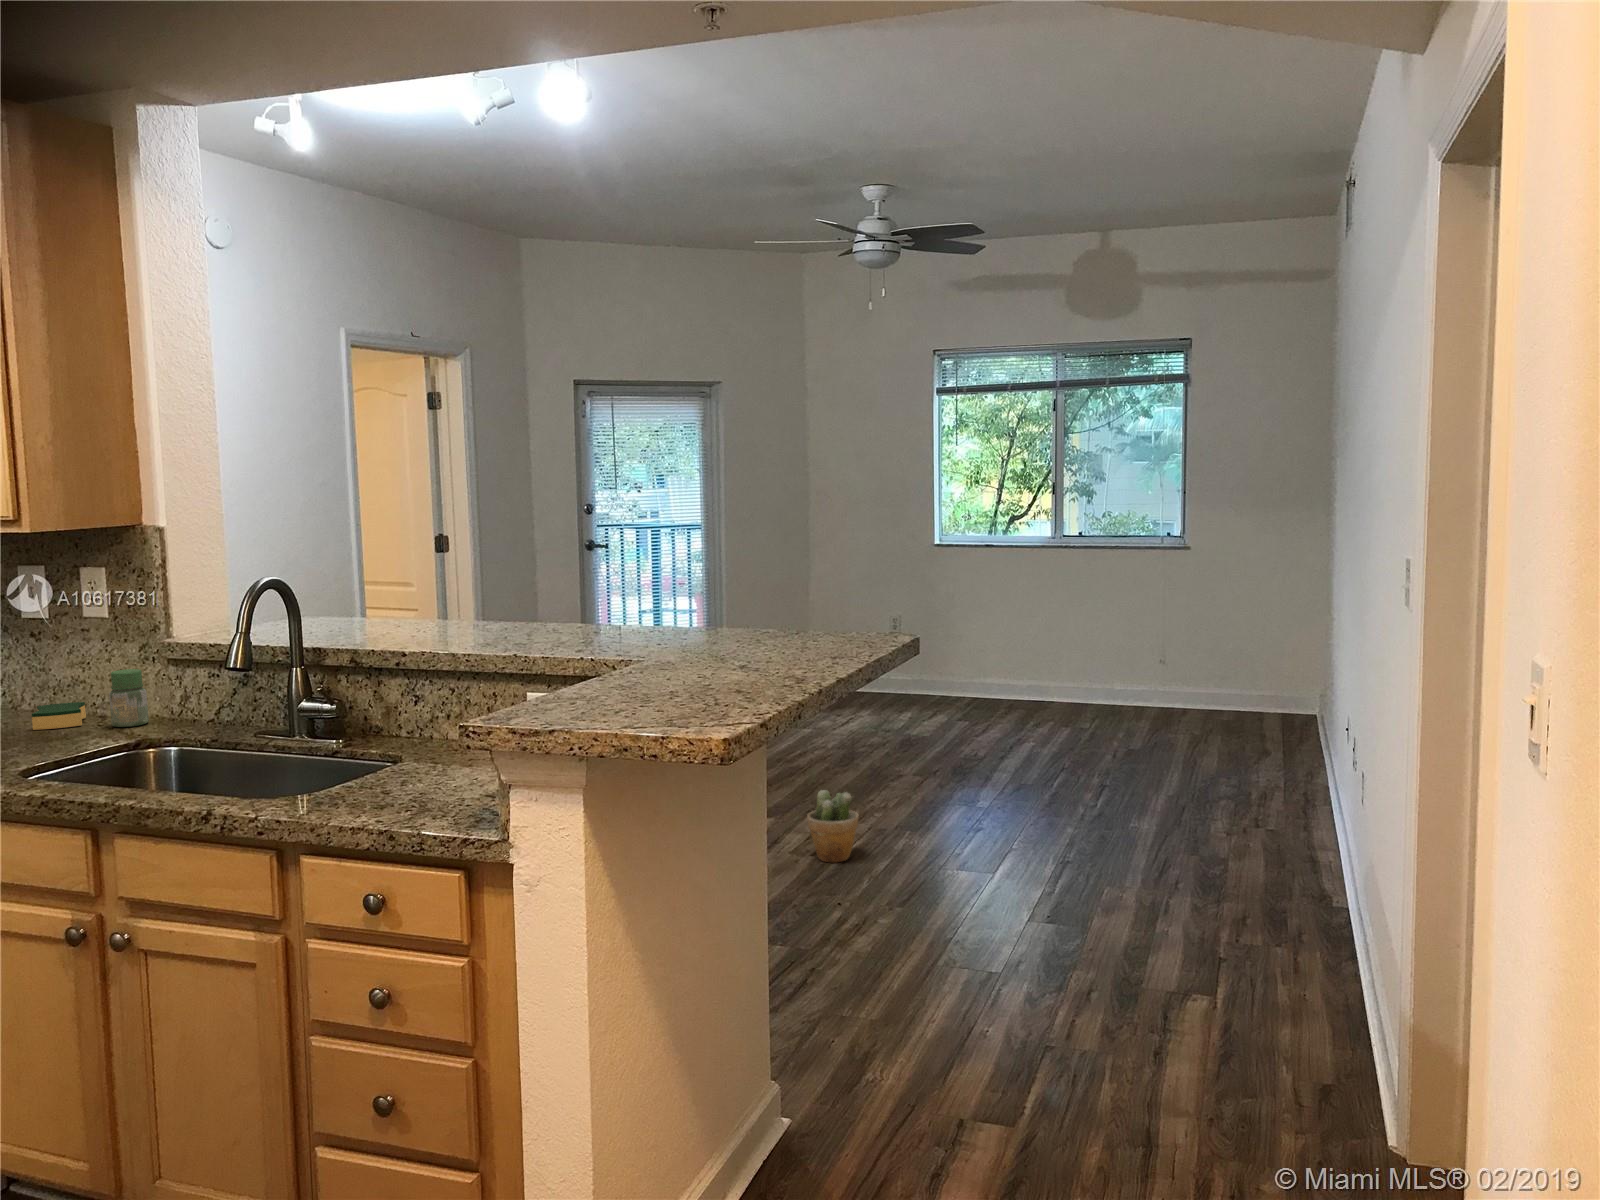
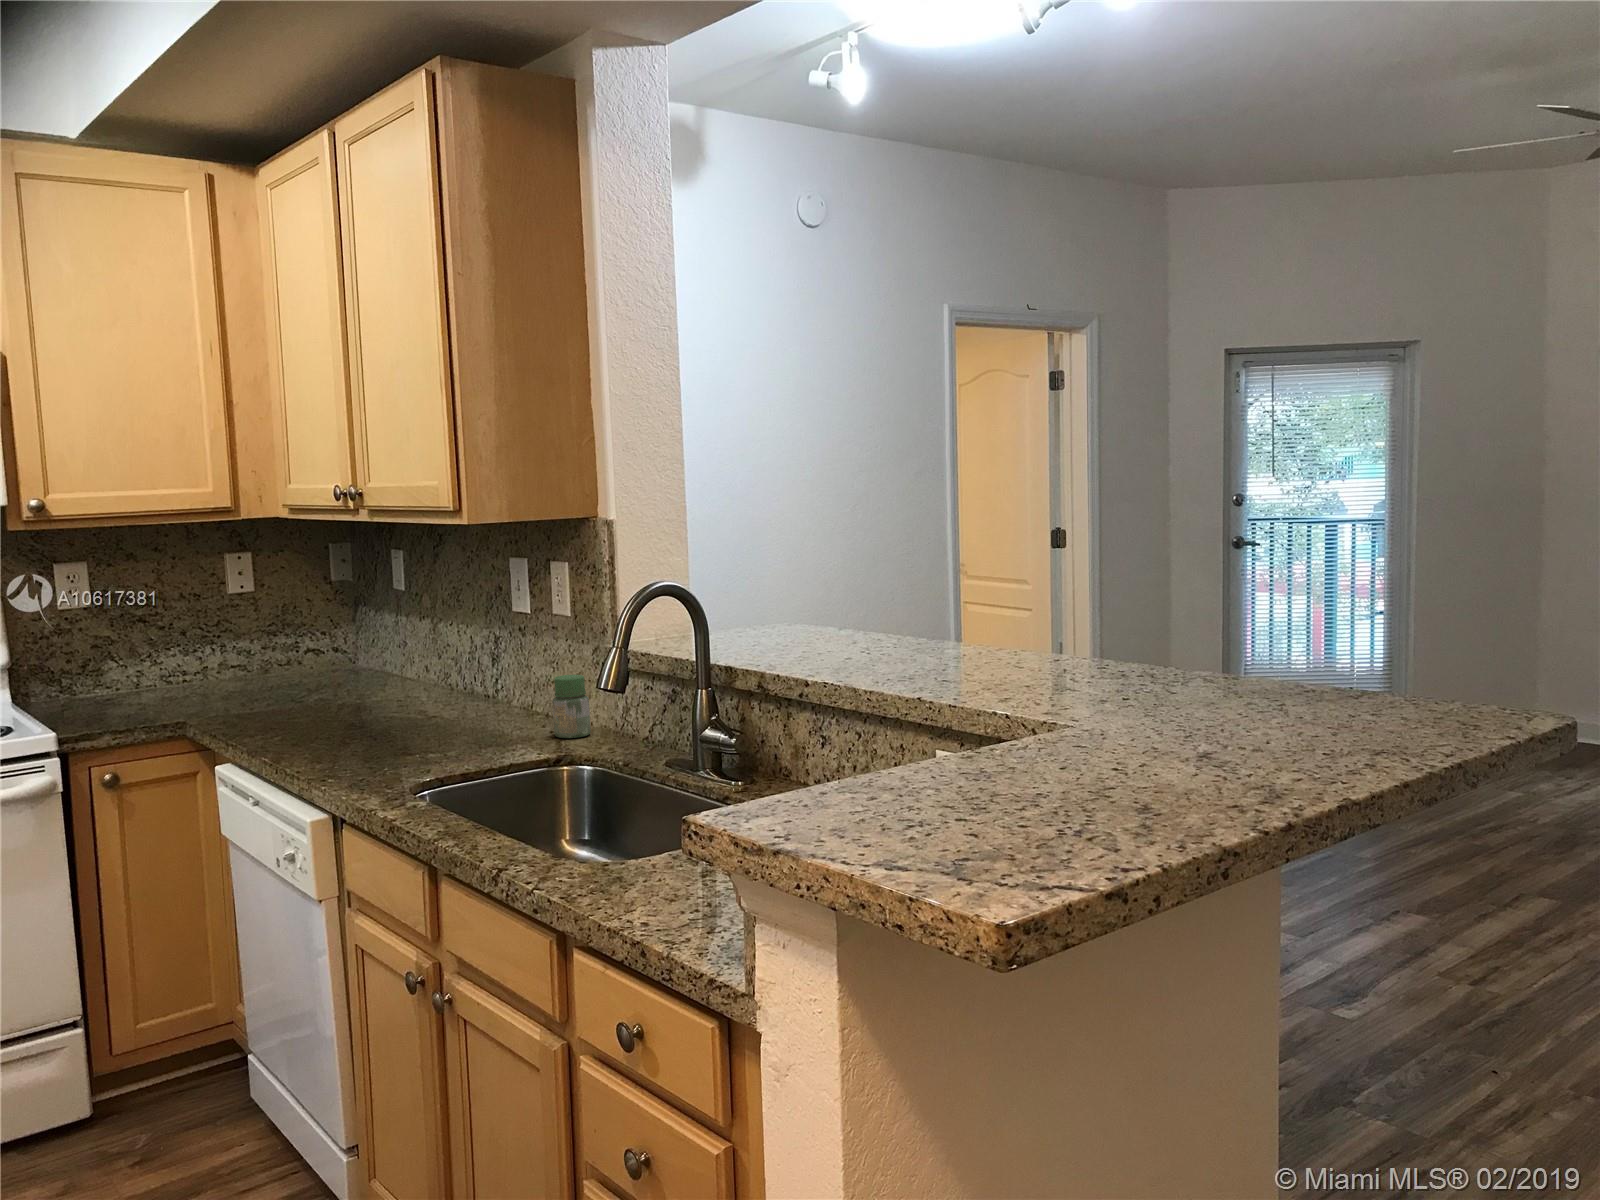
sponge: present [32,702,86,730] -> none [486,705,544,733]
potted plant: present [807,790,859,862] -> none [1463,894,1546,1002]

